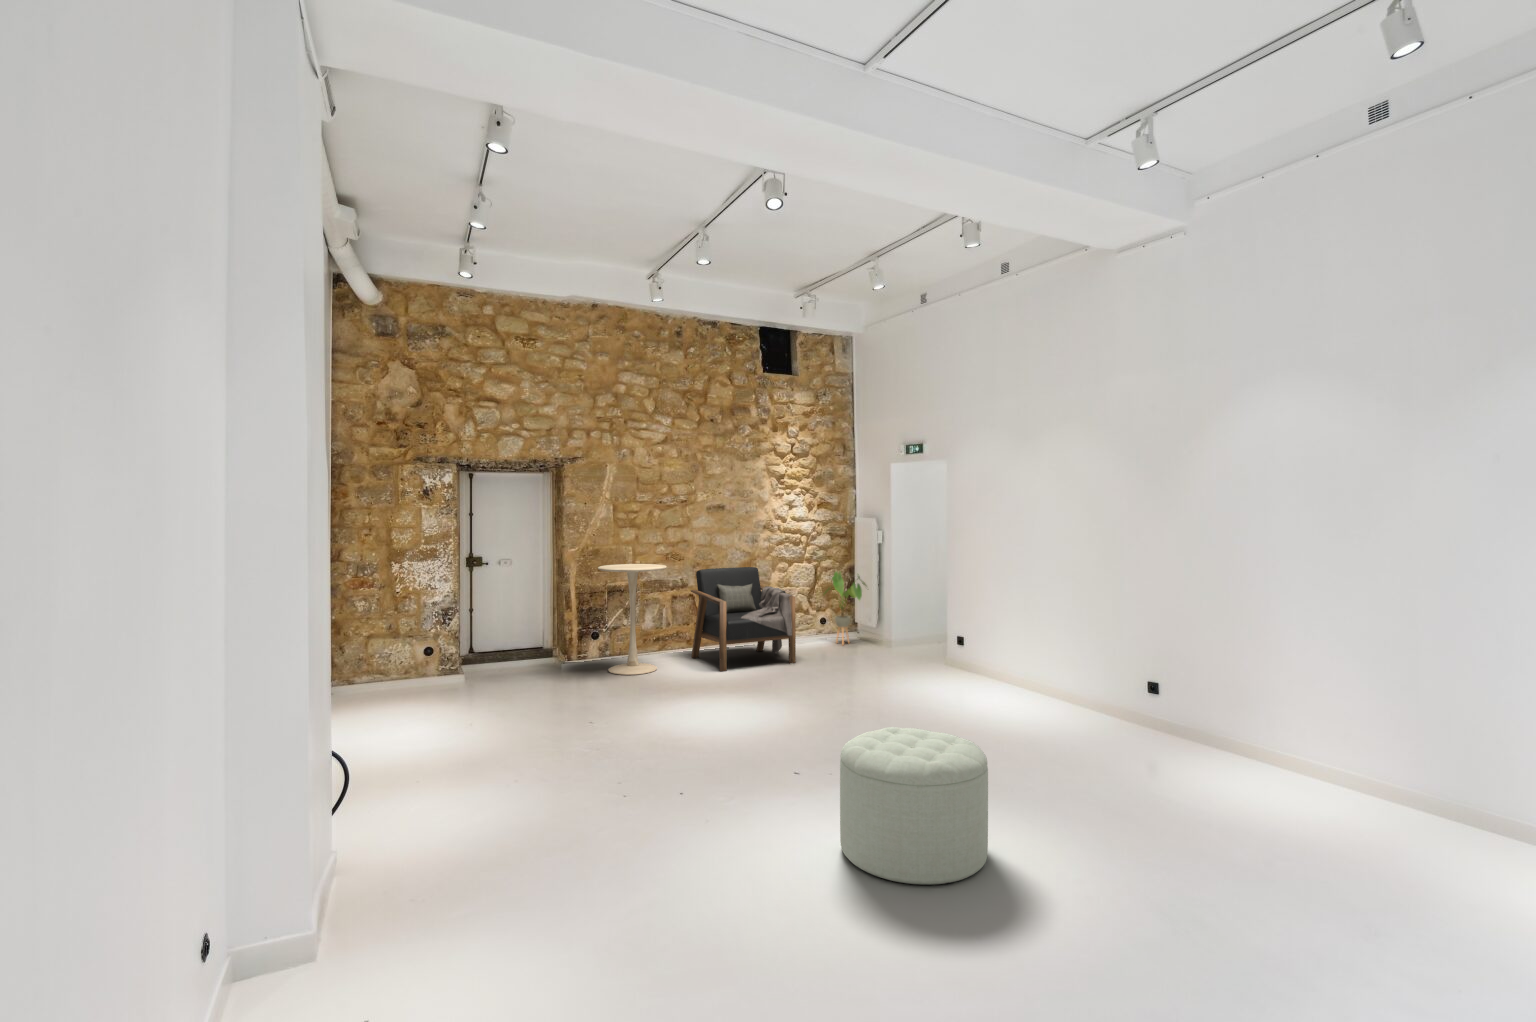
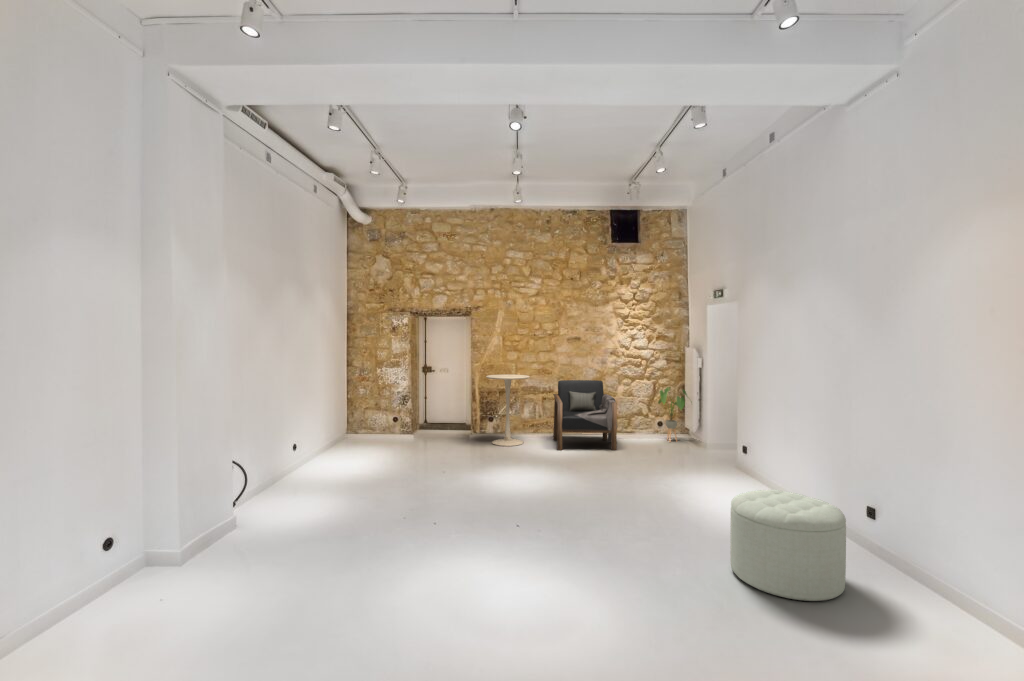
ottoman: present [840,727,988,885] -> present [730,490,846,601]

